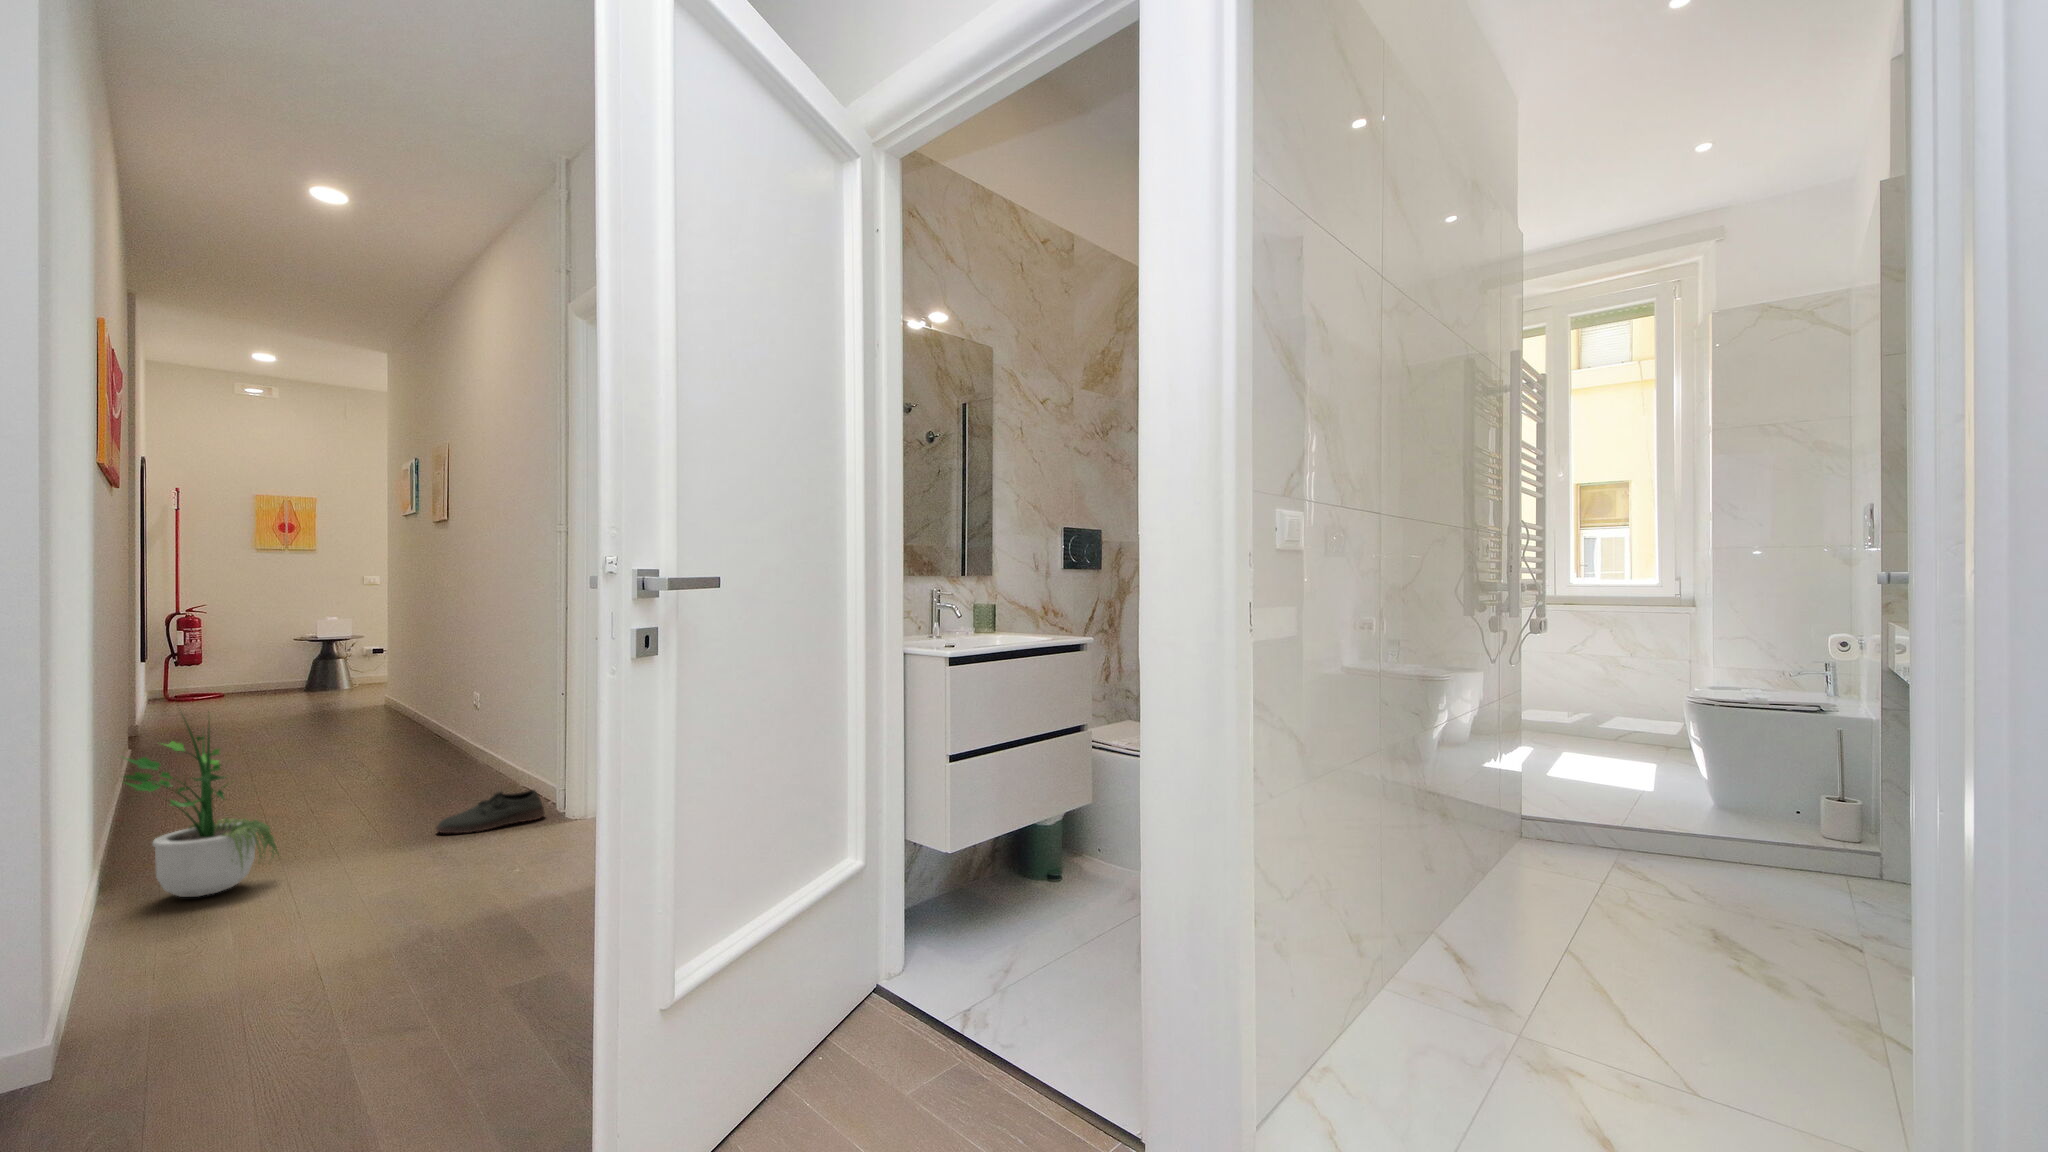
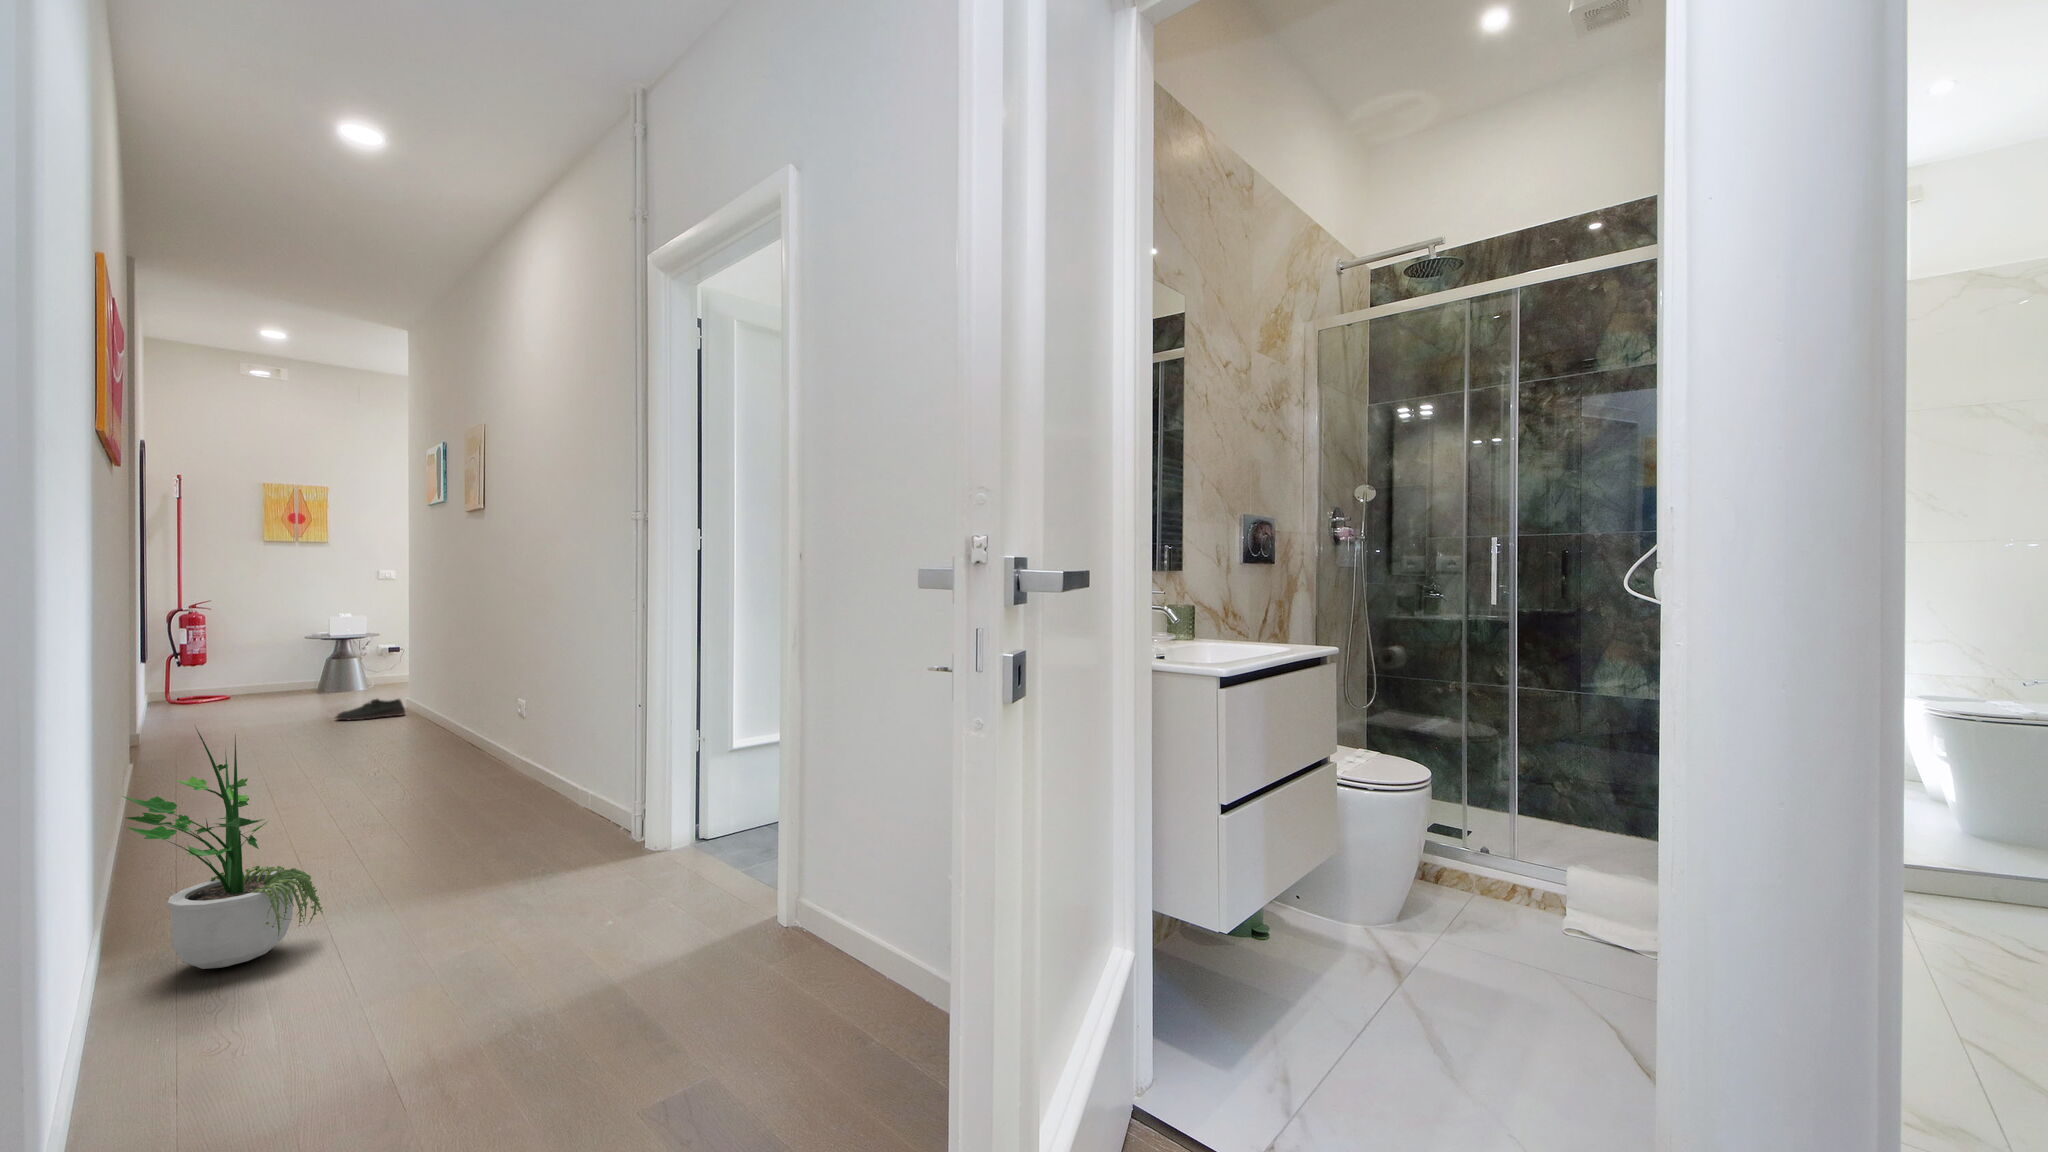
shoe: present [436,790,545,833] -> present [336,699,406,720]

